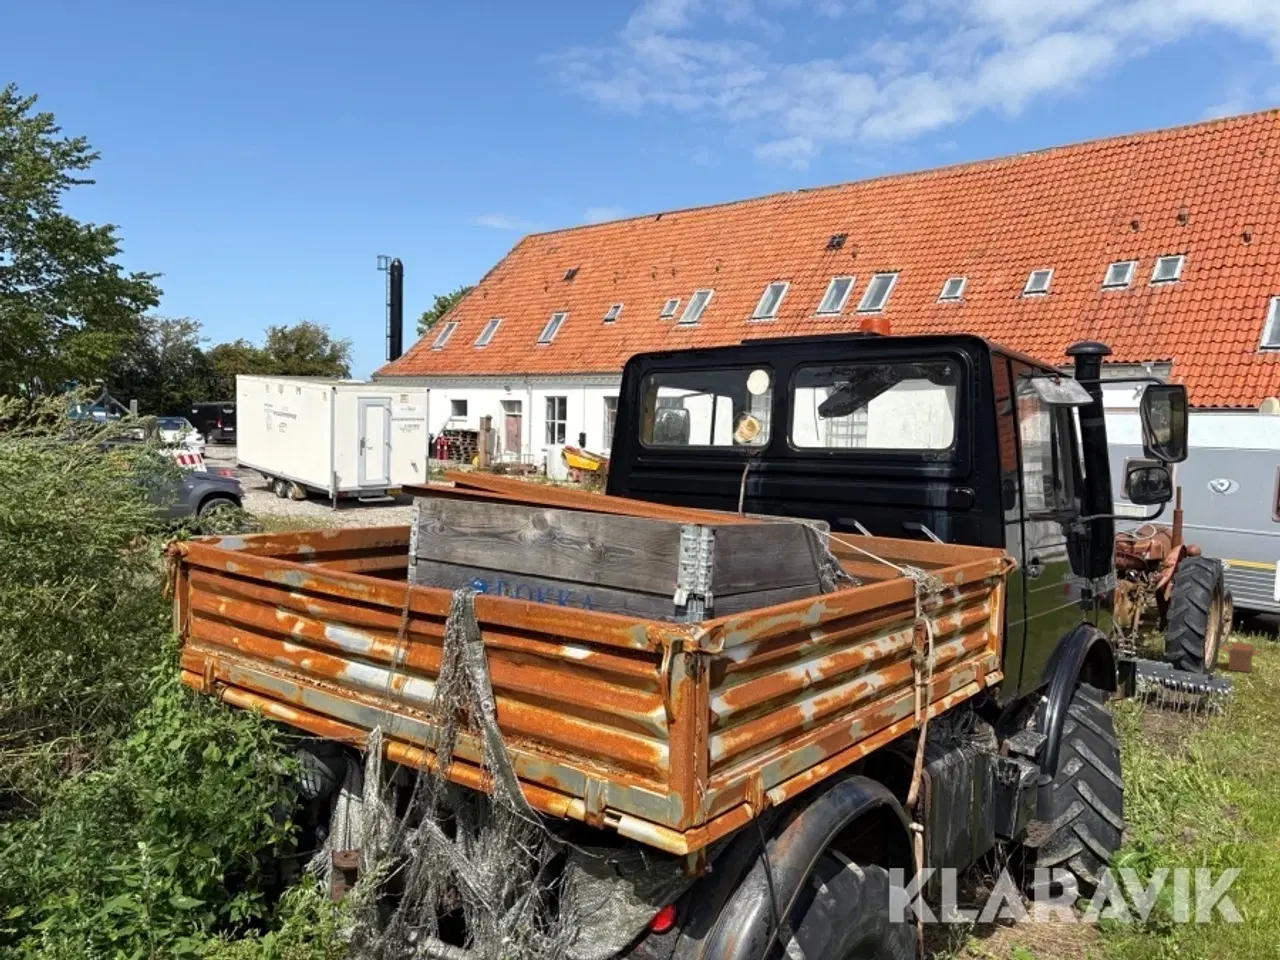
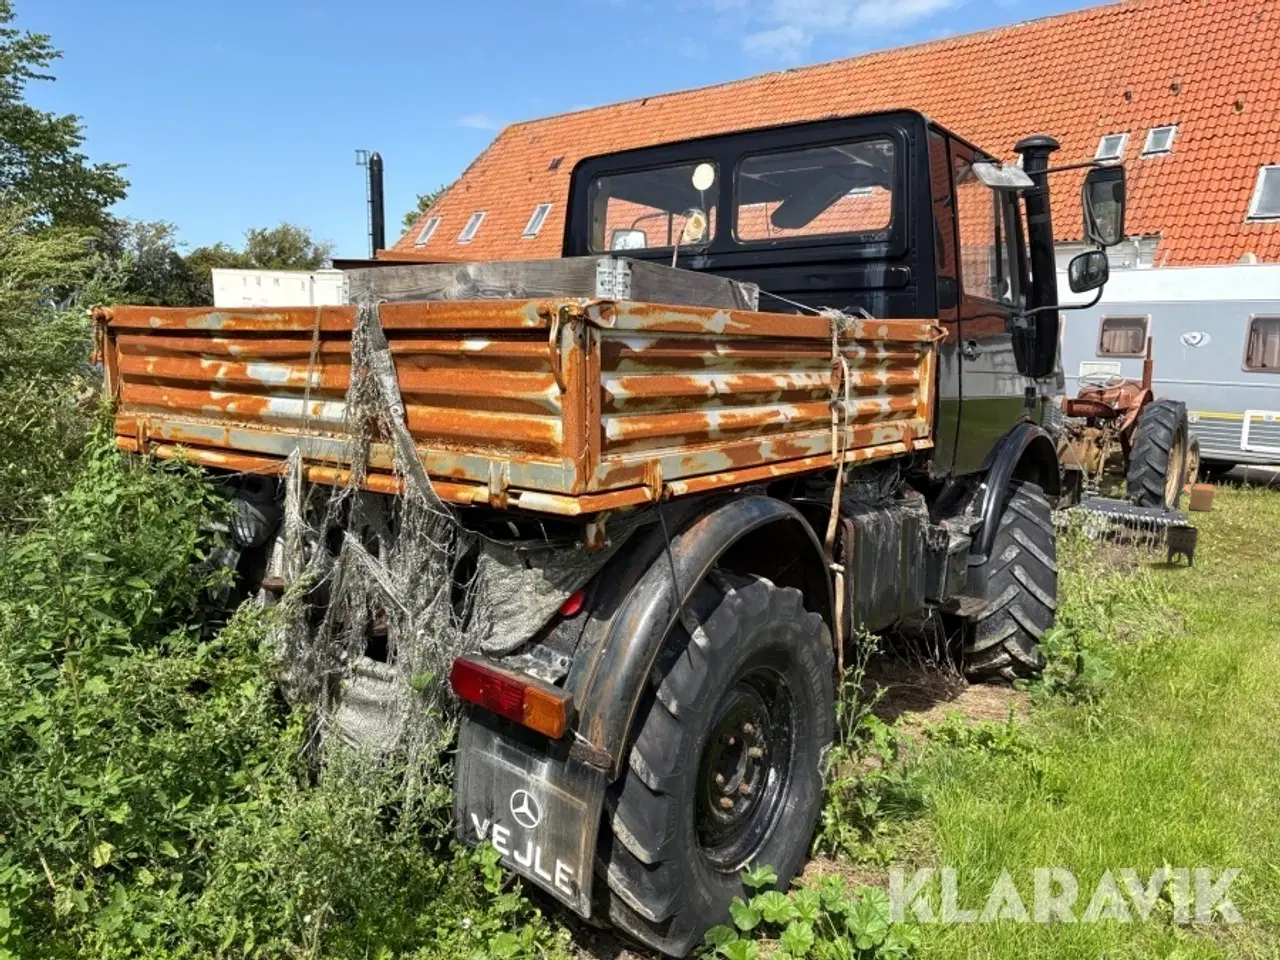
planter: none [1216,703,1249,748] -> present [1166,525,1198,566]

